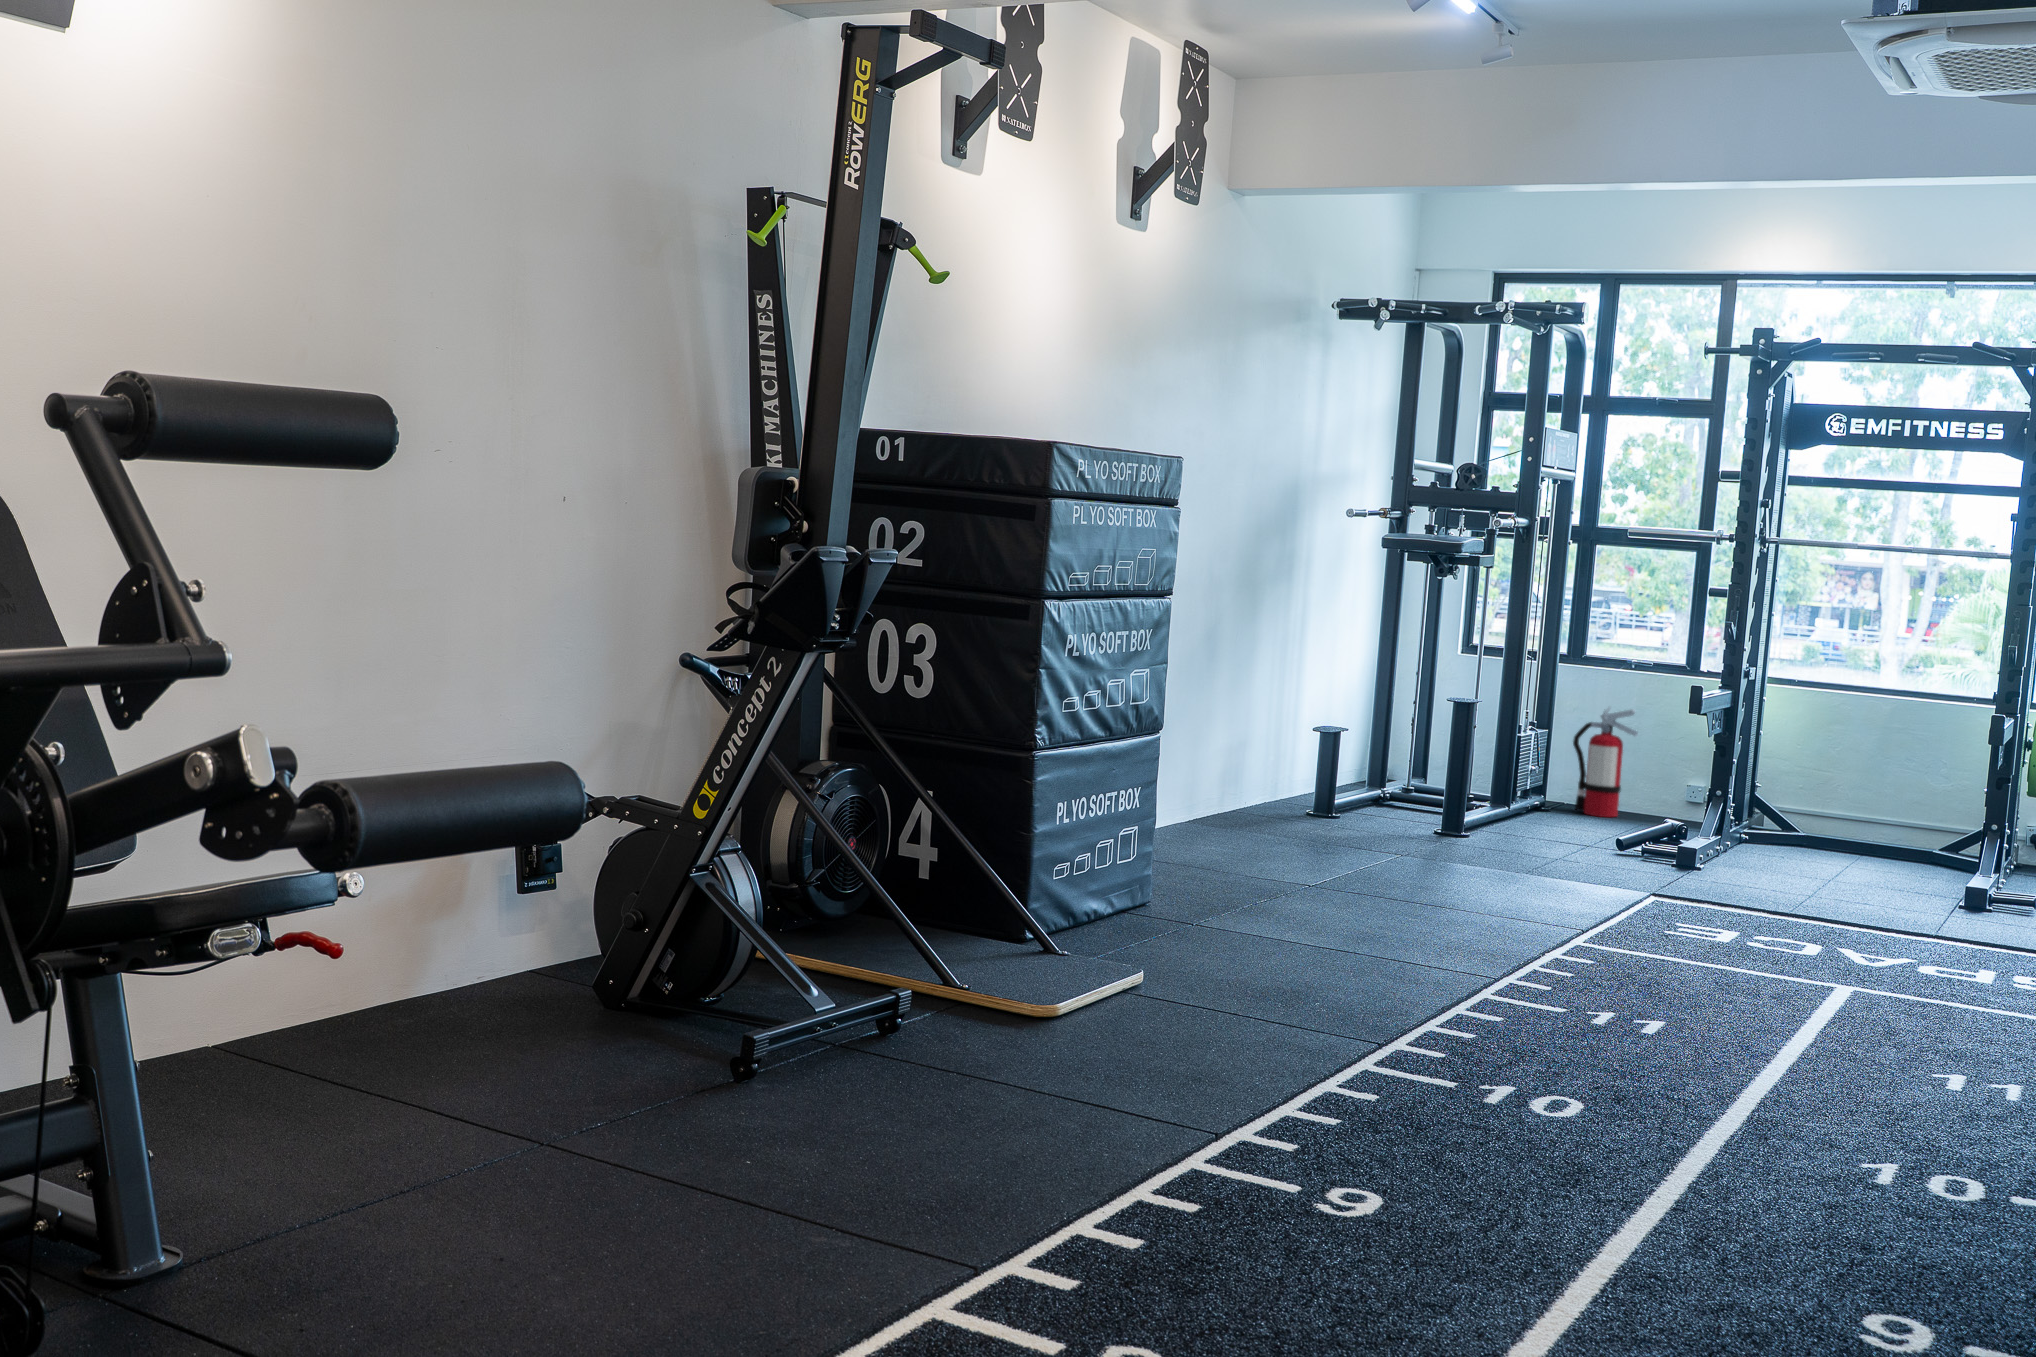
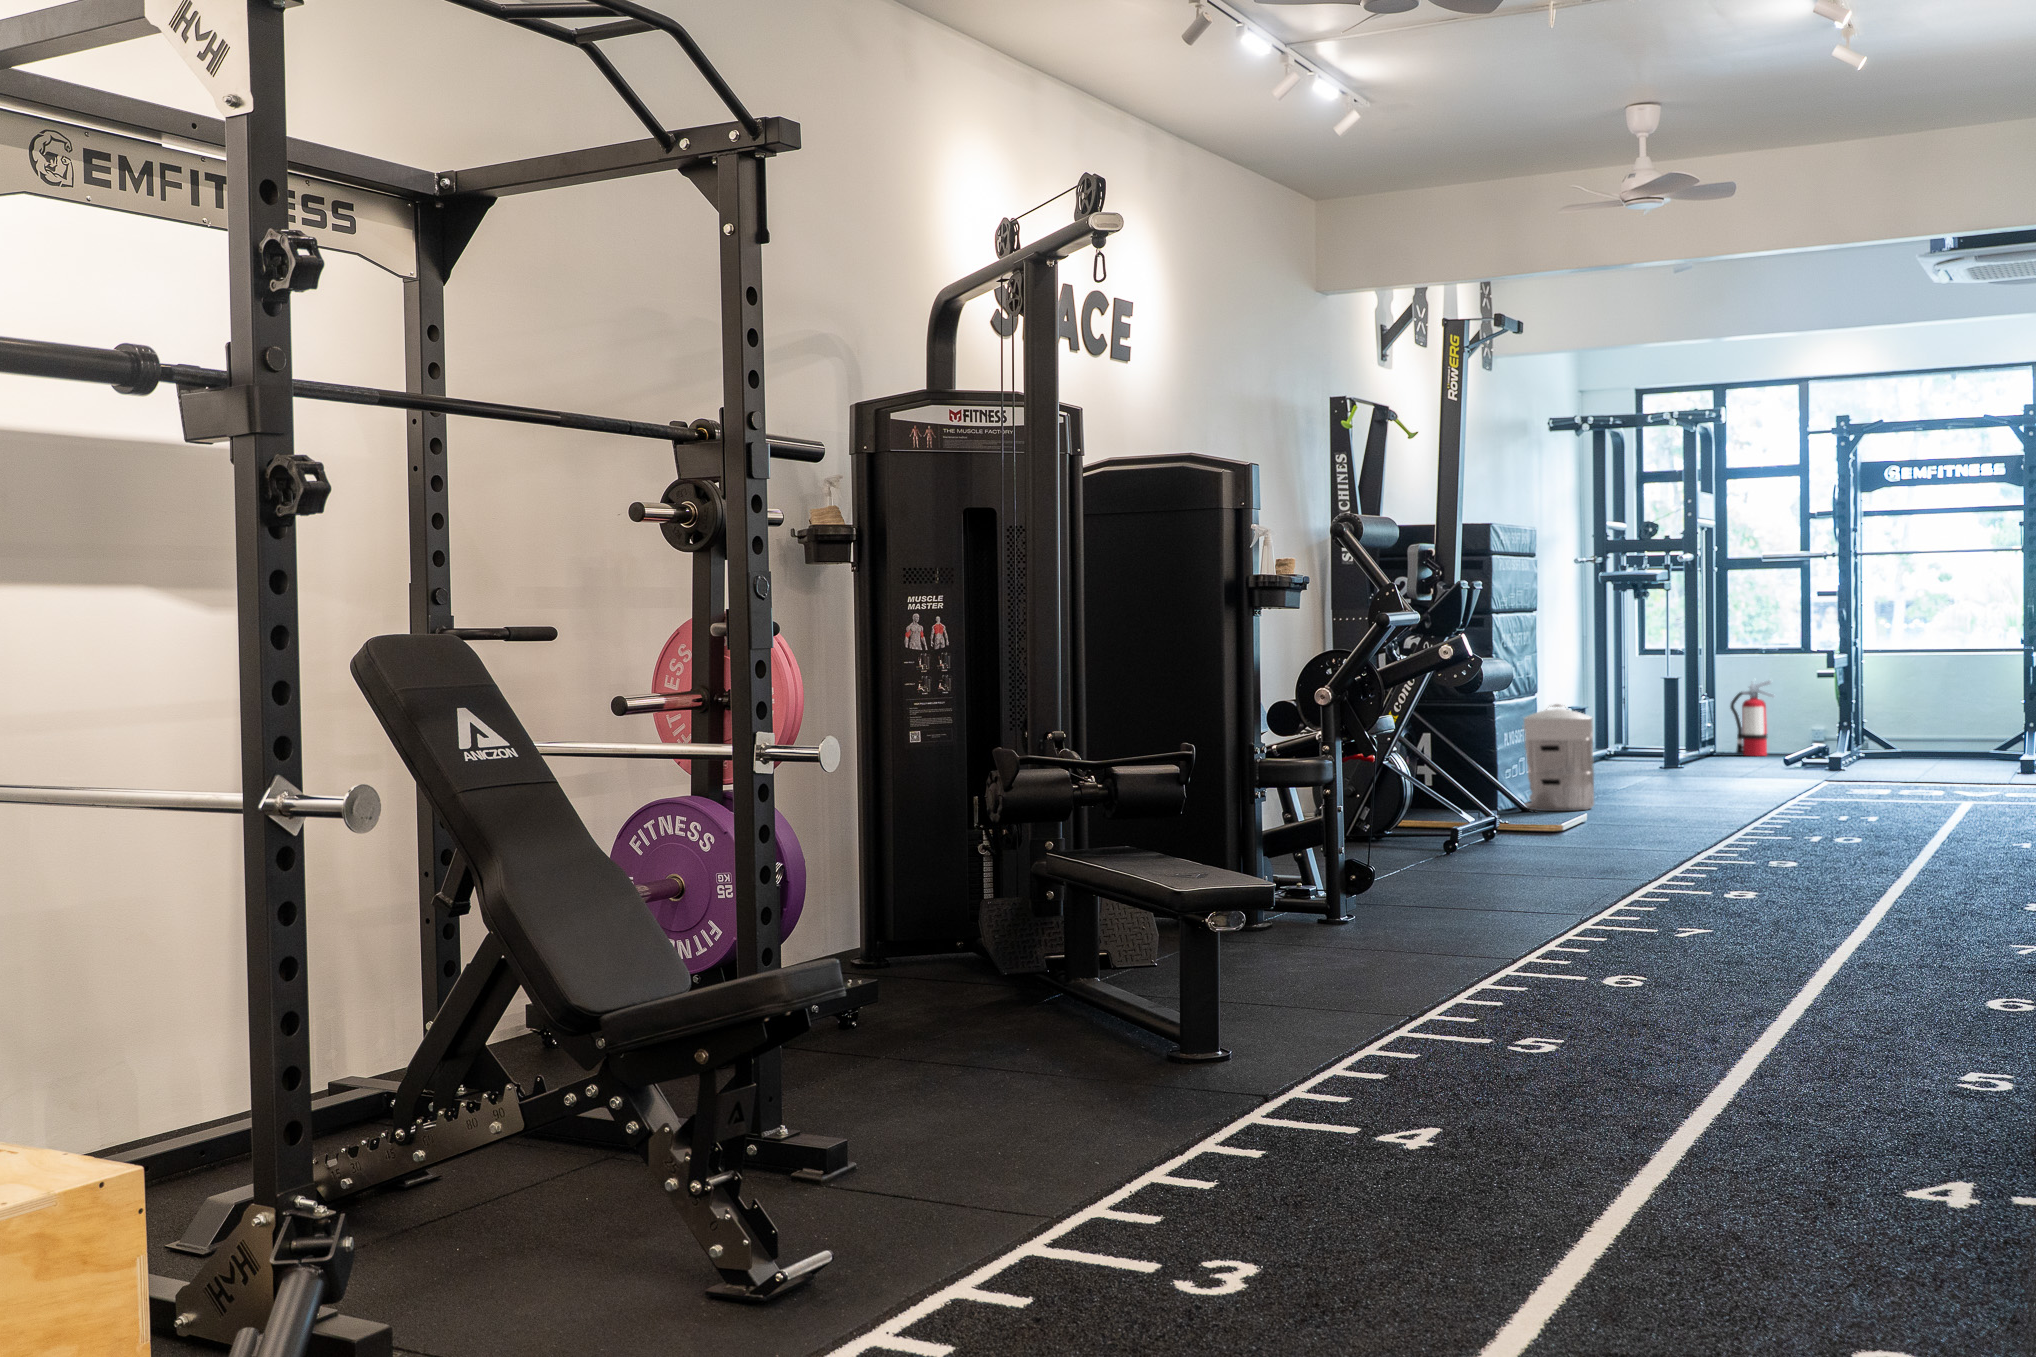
waste bin: none [1075,765,1201,957] -> present [1524,705,1594,811]

